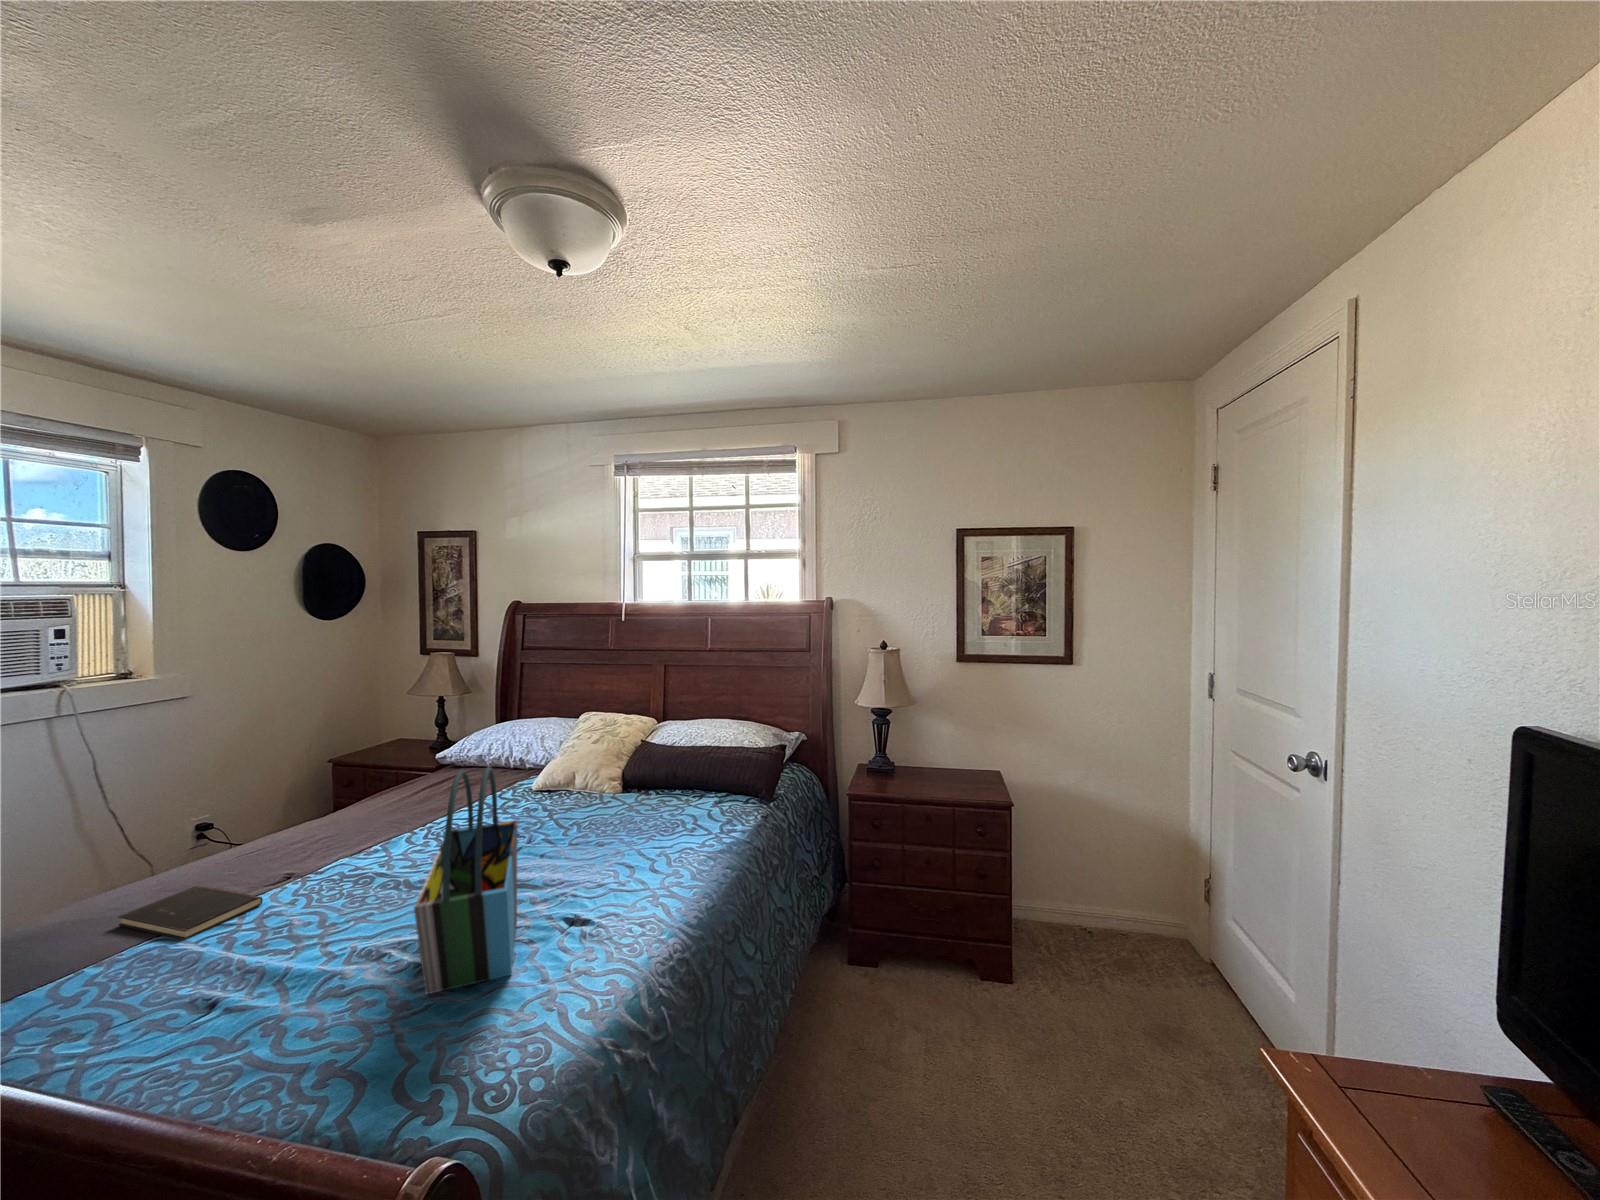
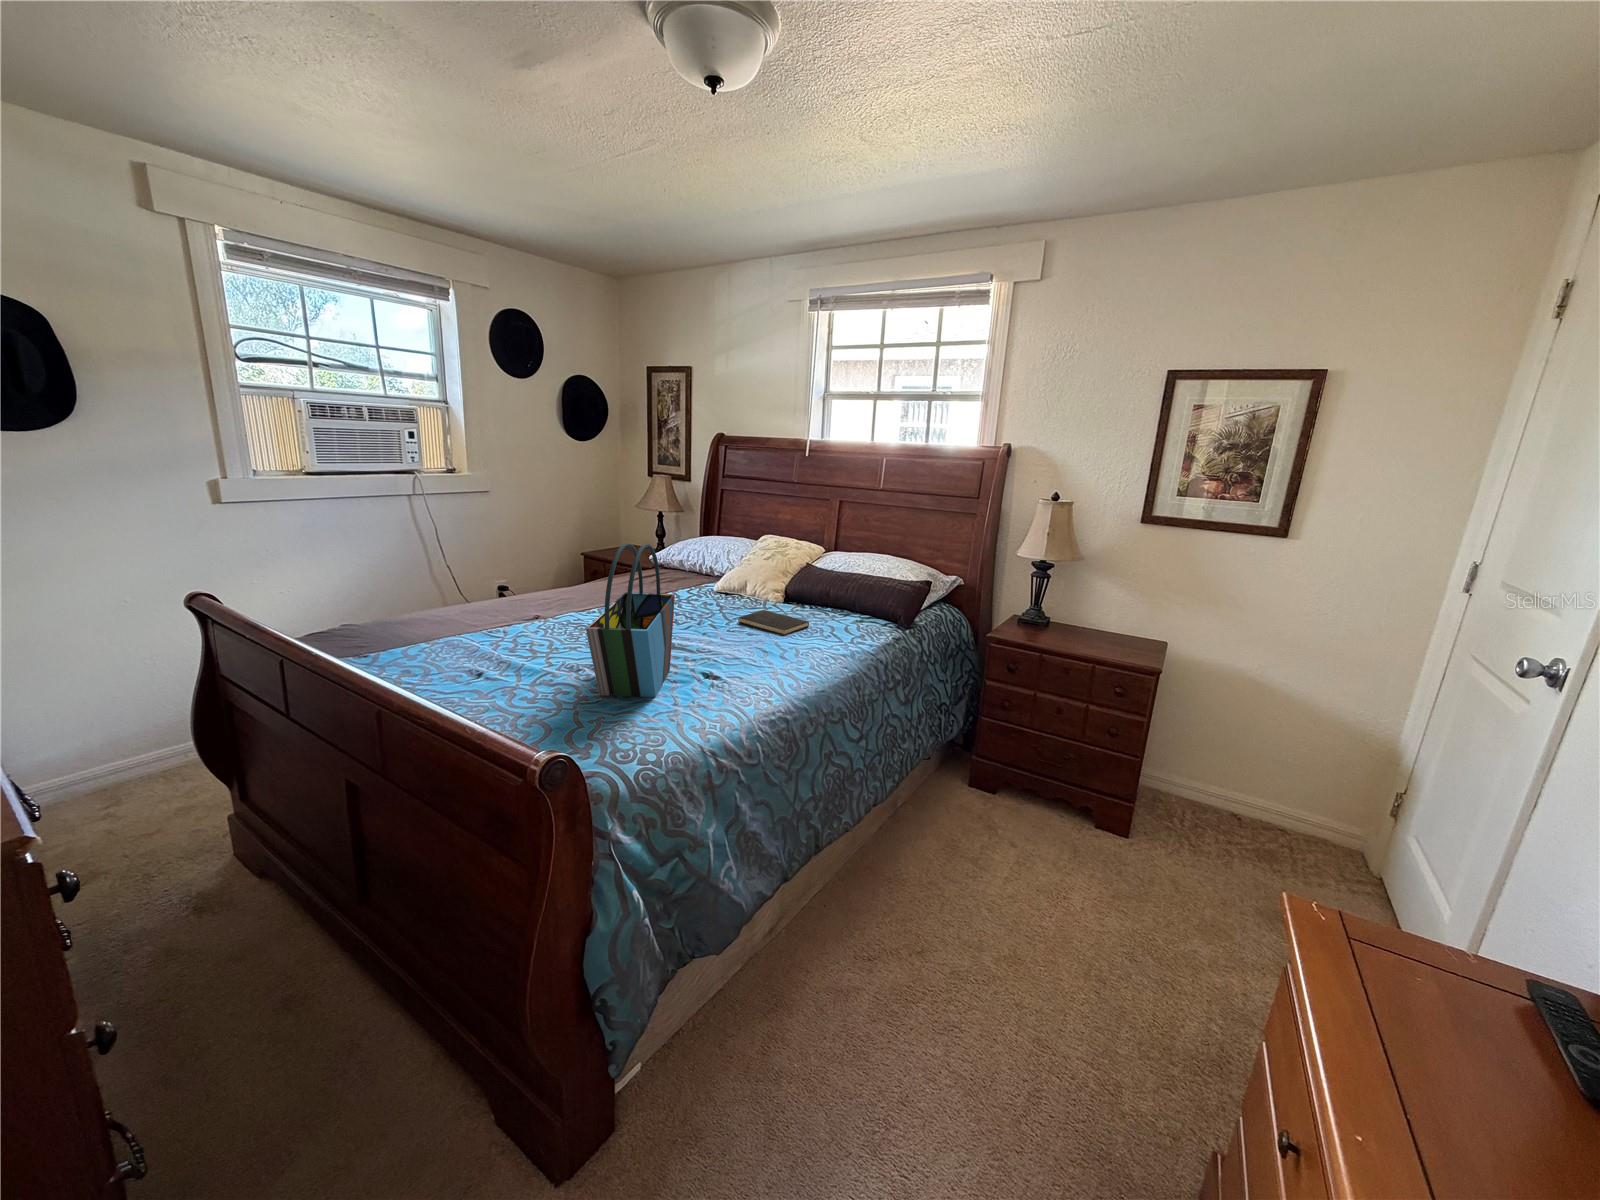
hardcover book: present [118,885,262,940] -> present [739,610,809,635]

